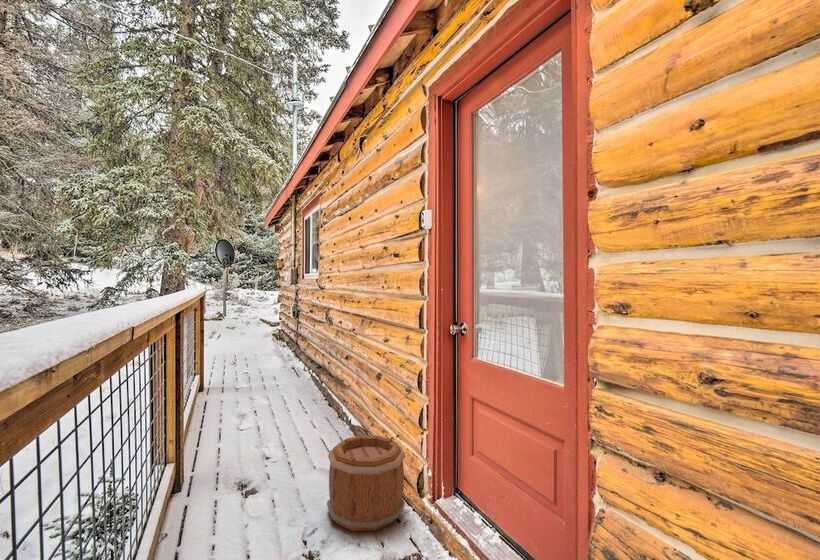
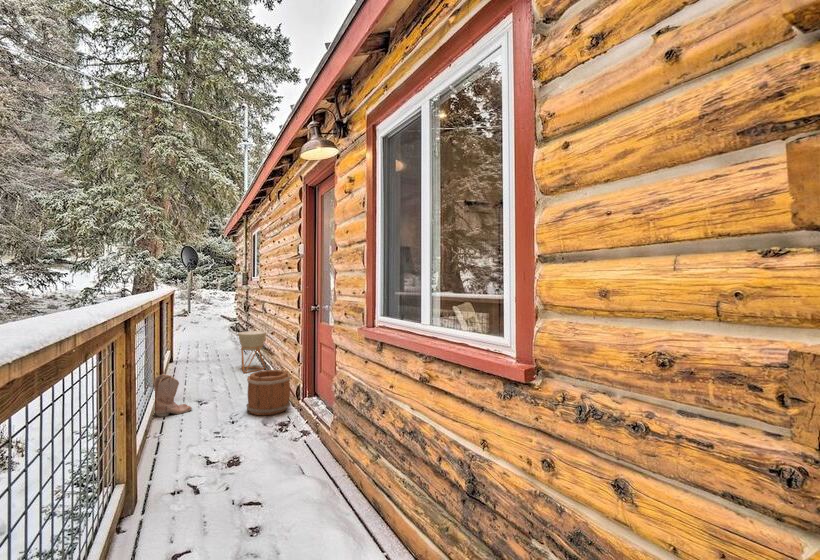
planter: none [294,351,333,415] -> present [238,331,266,373]
boots: none [162,444,232,530] -> present [154,374,192,417]

